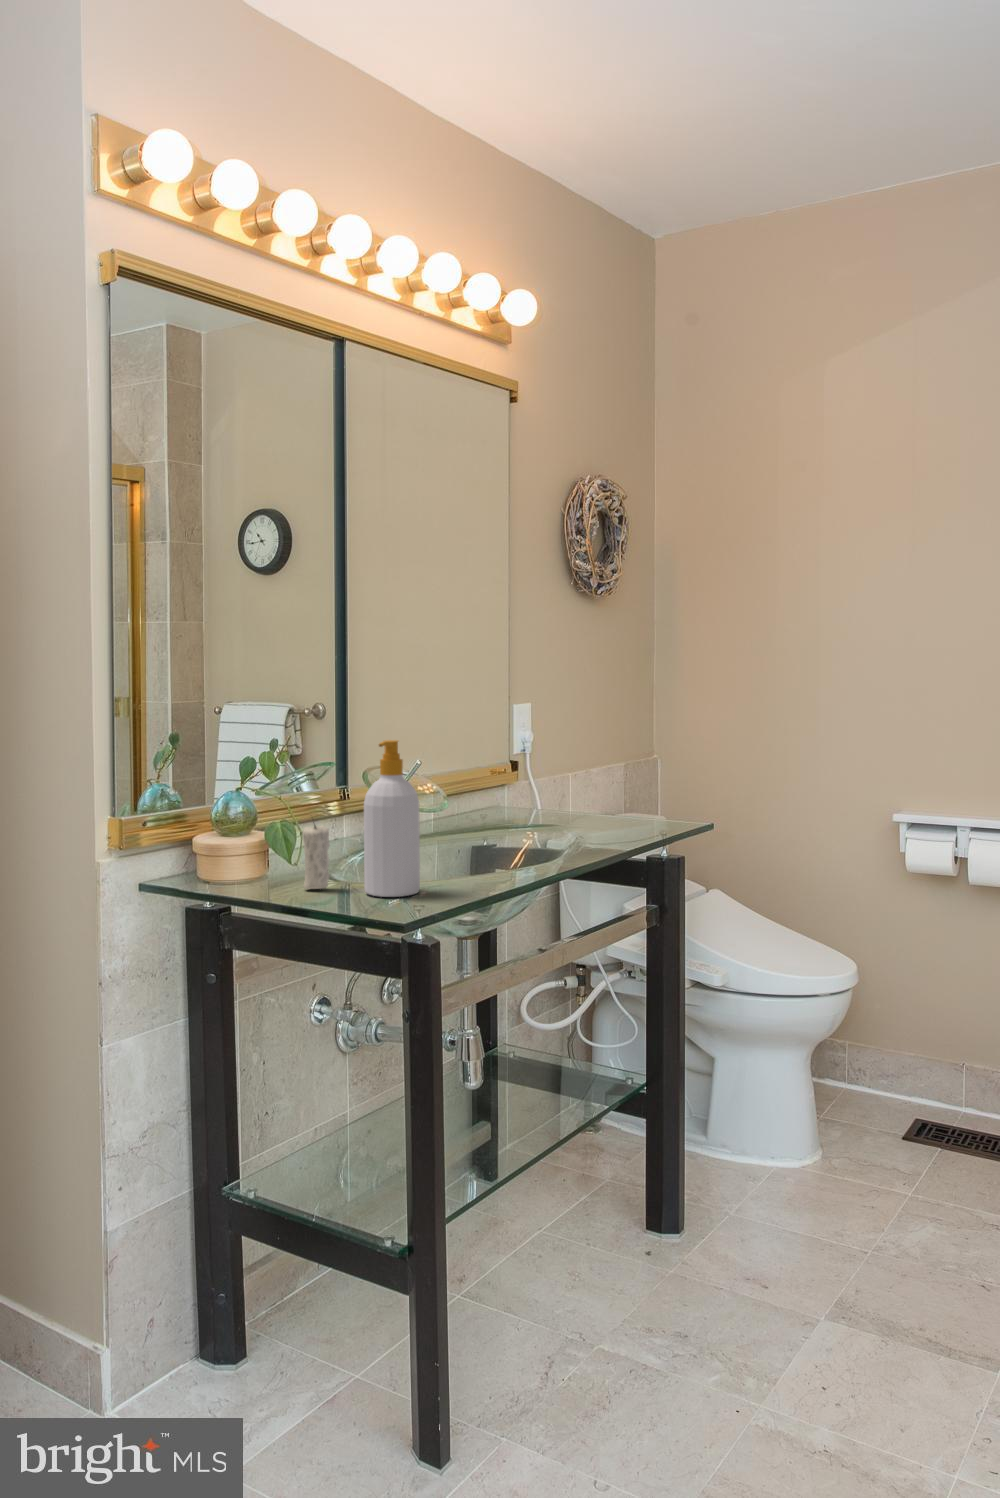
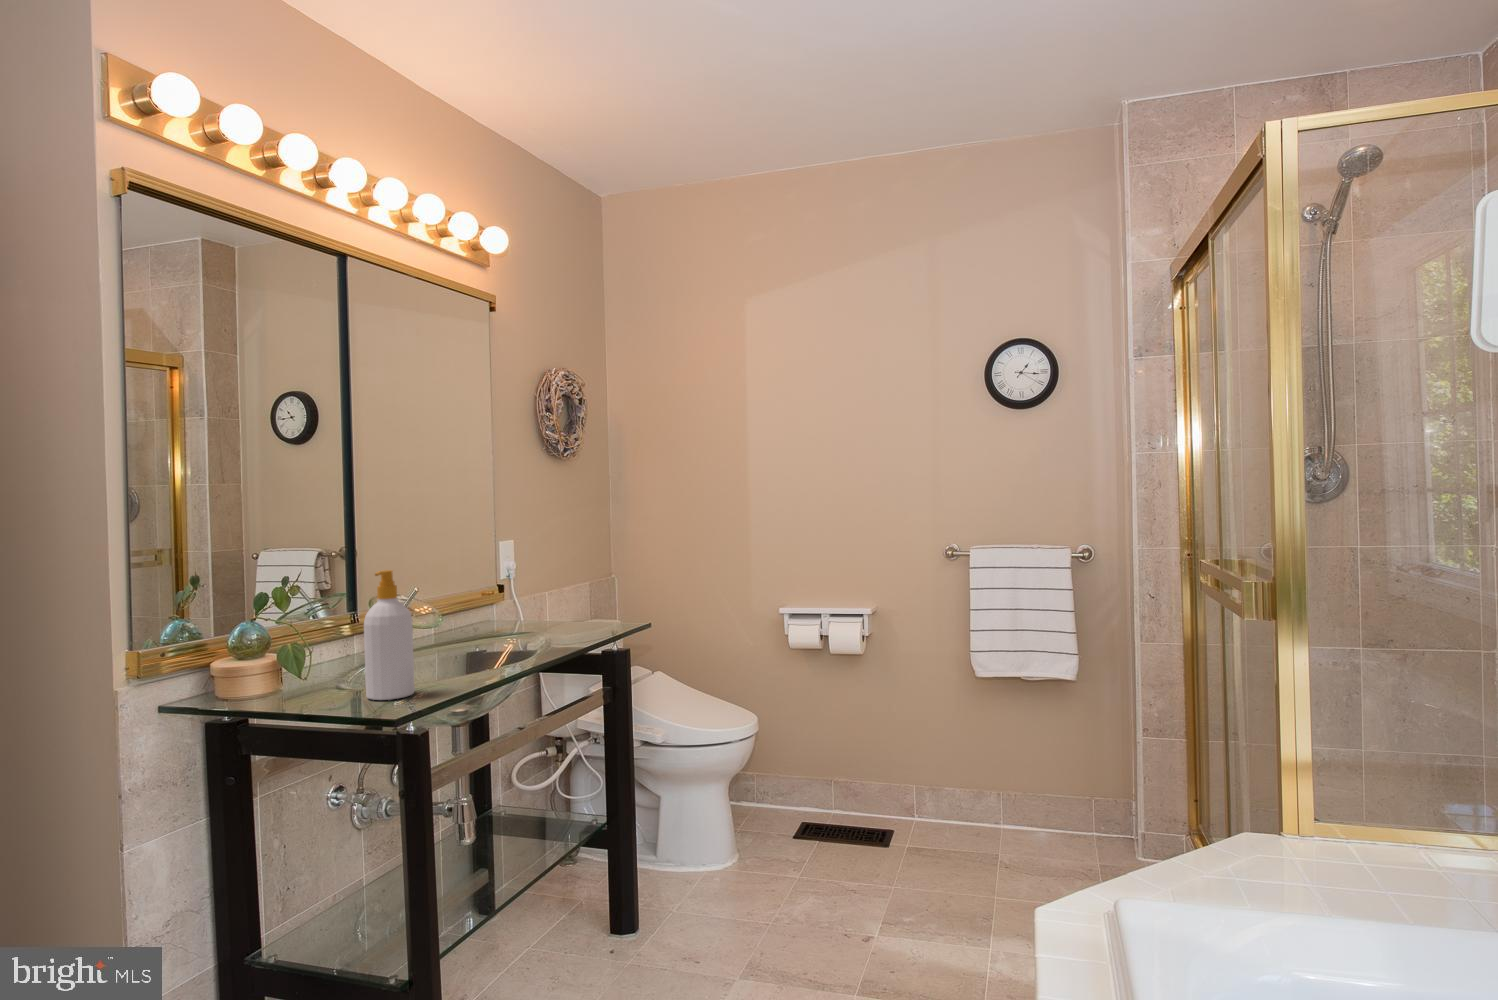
candle: present [302,822,330,889] -> none [310,634,336,699]

